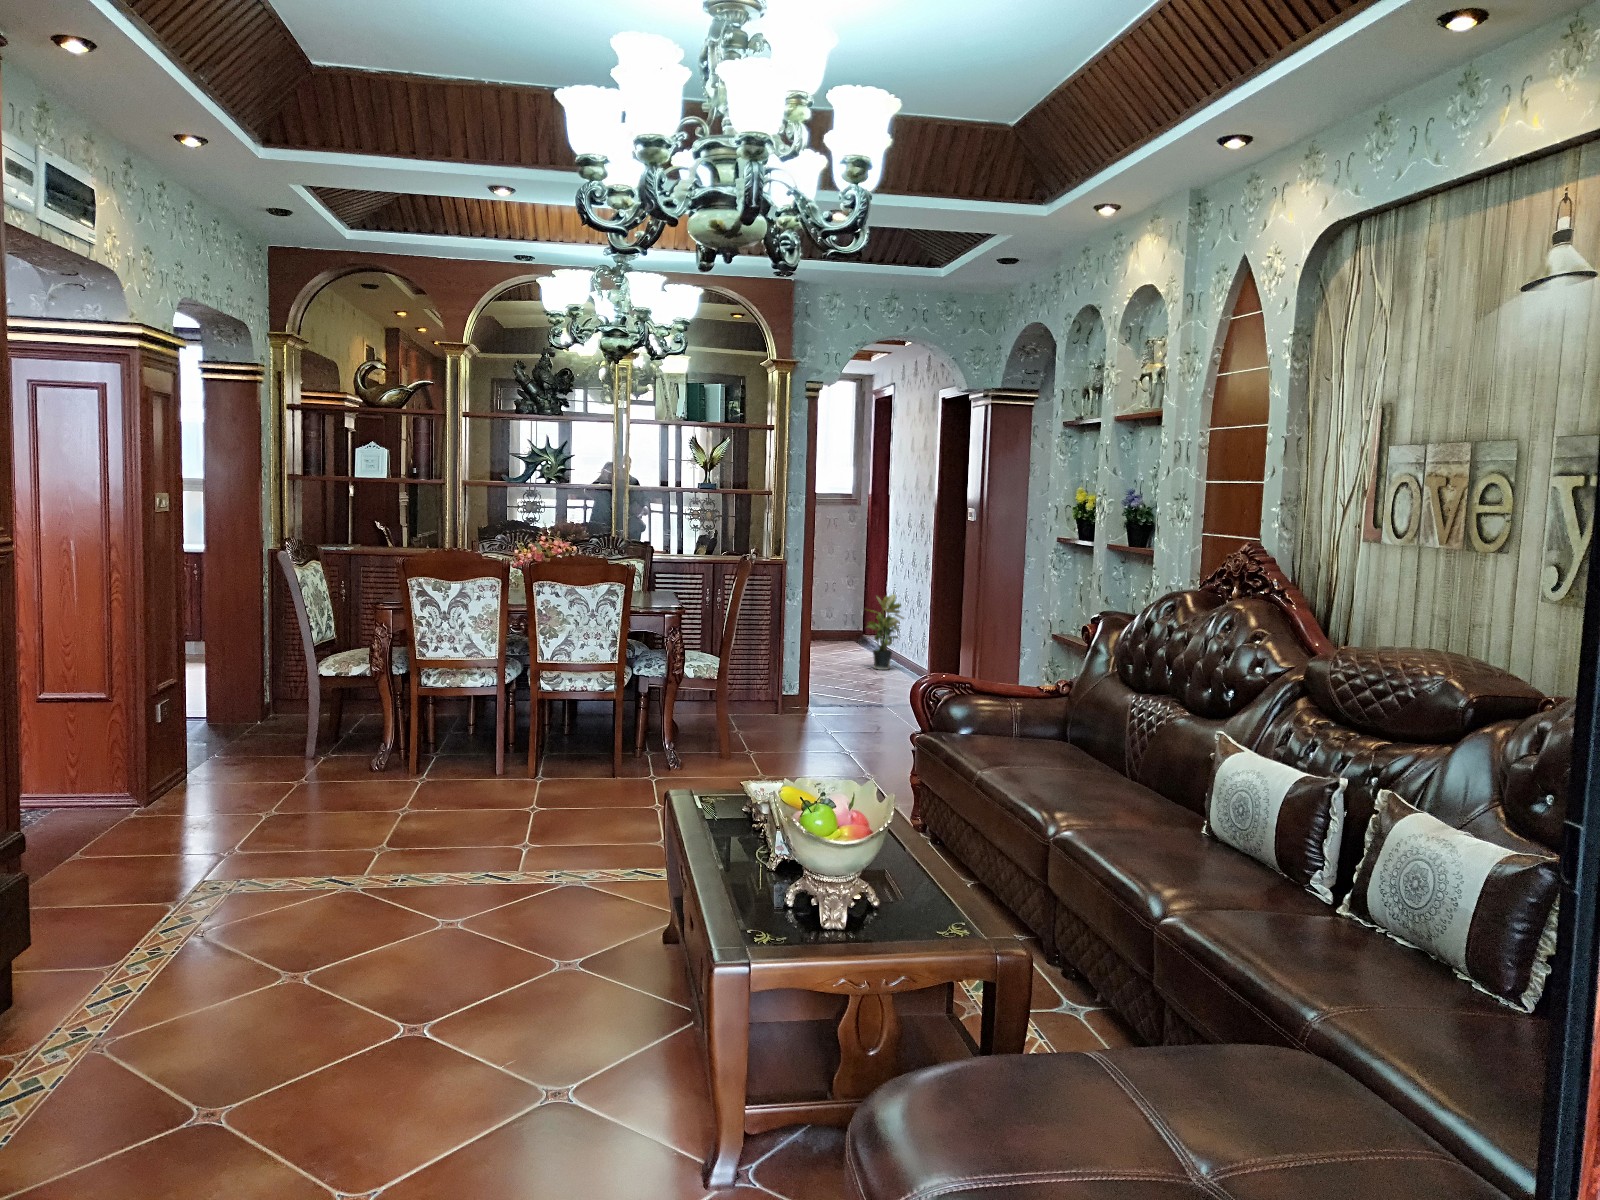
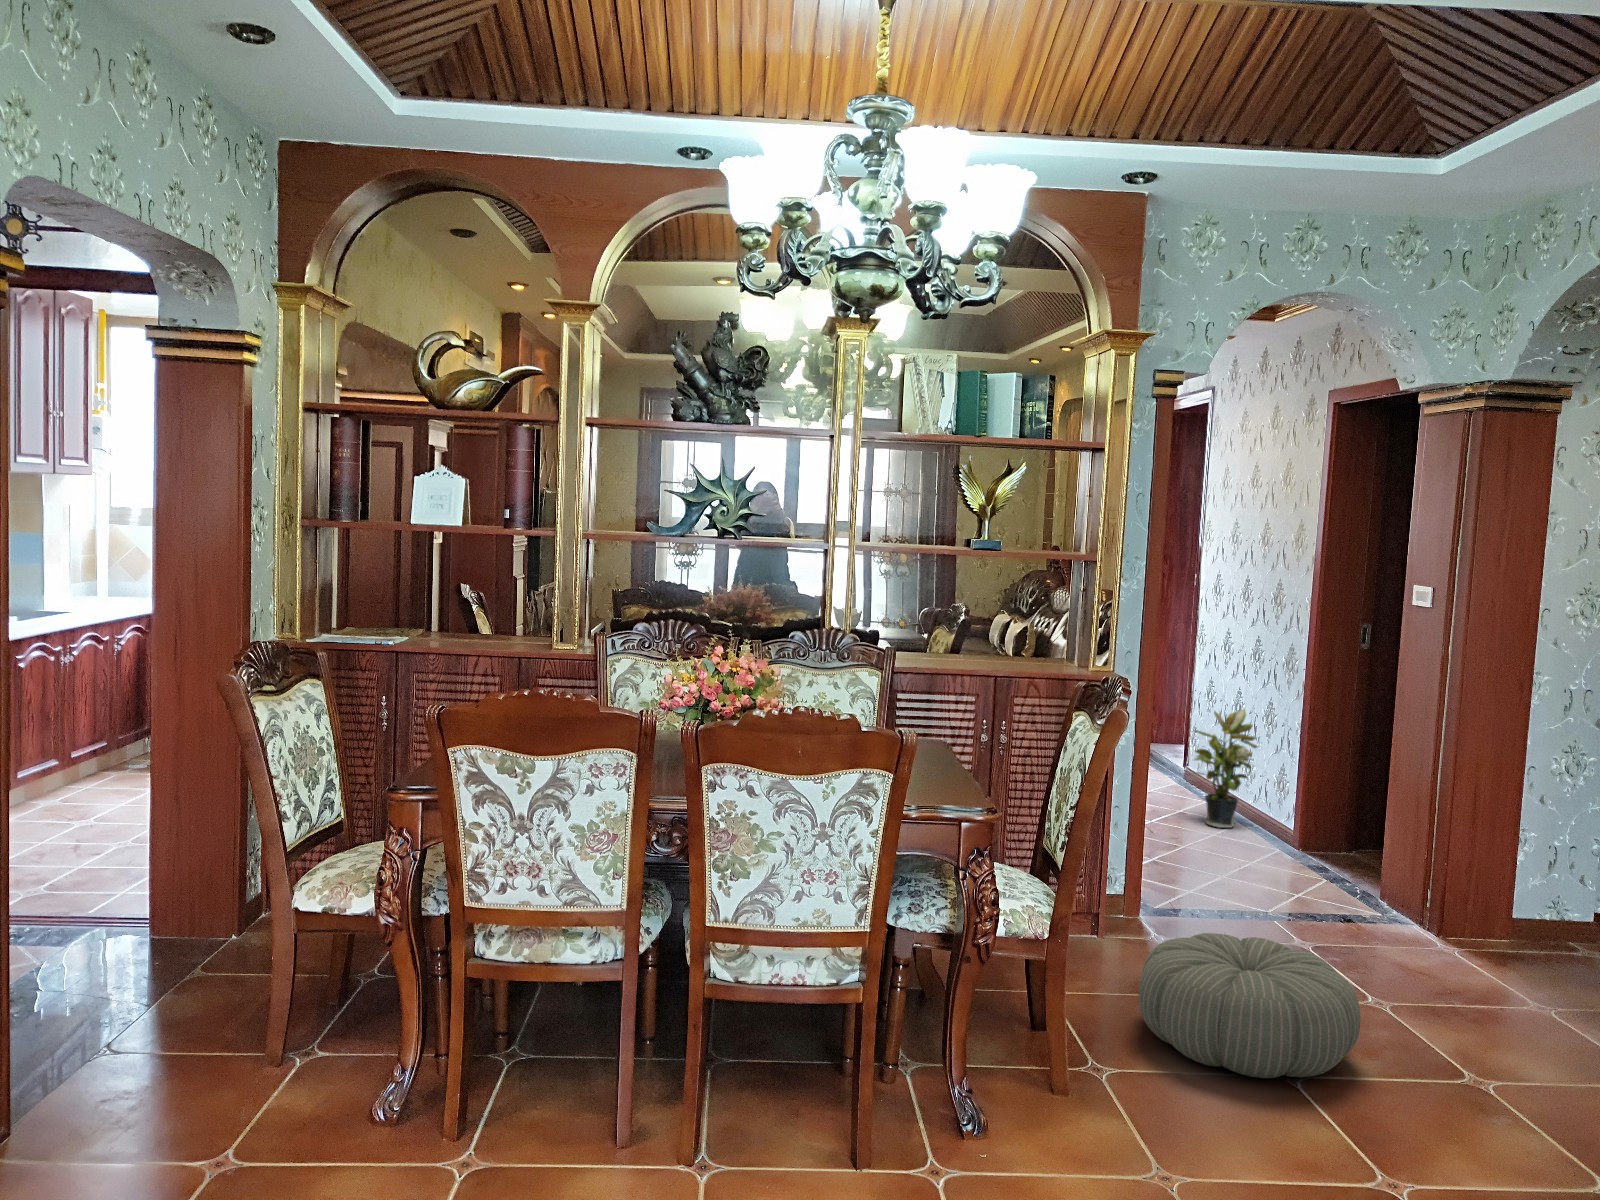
pouf: none [777,691,886,751] -> present [1138,933,1361,1078]

